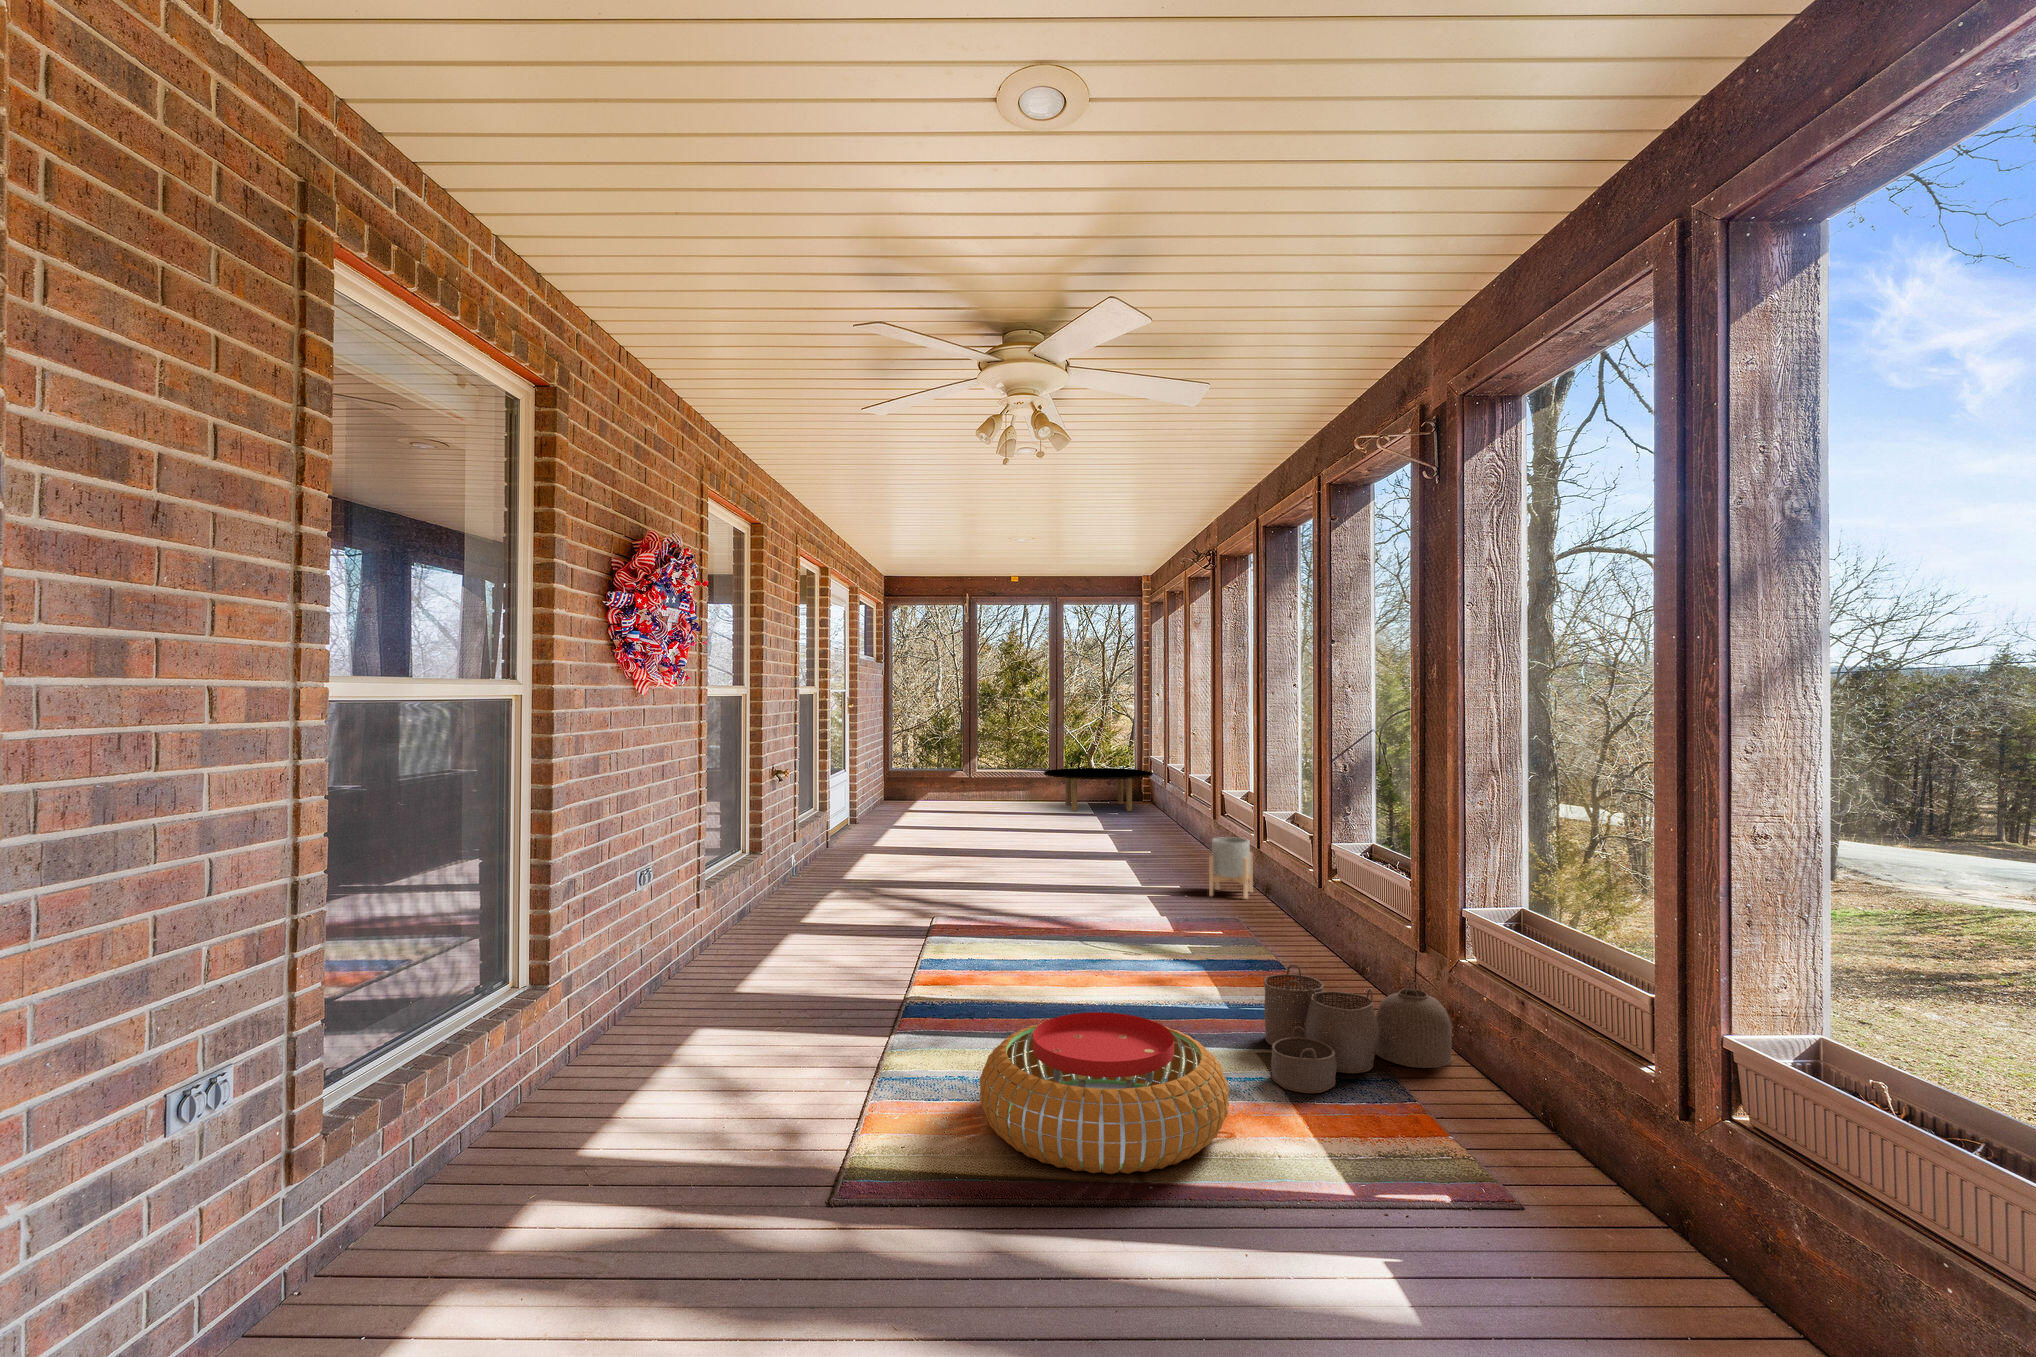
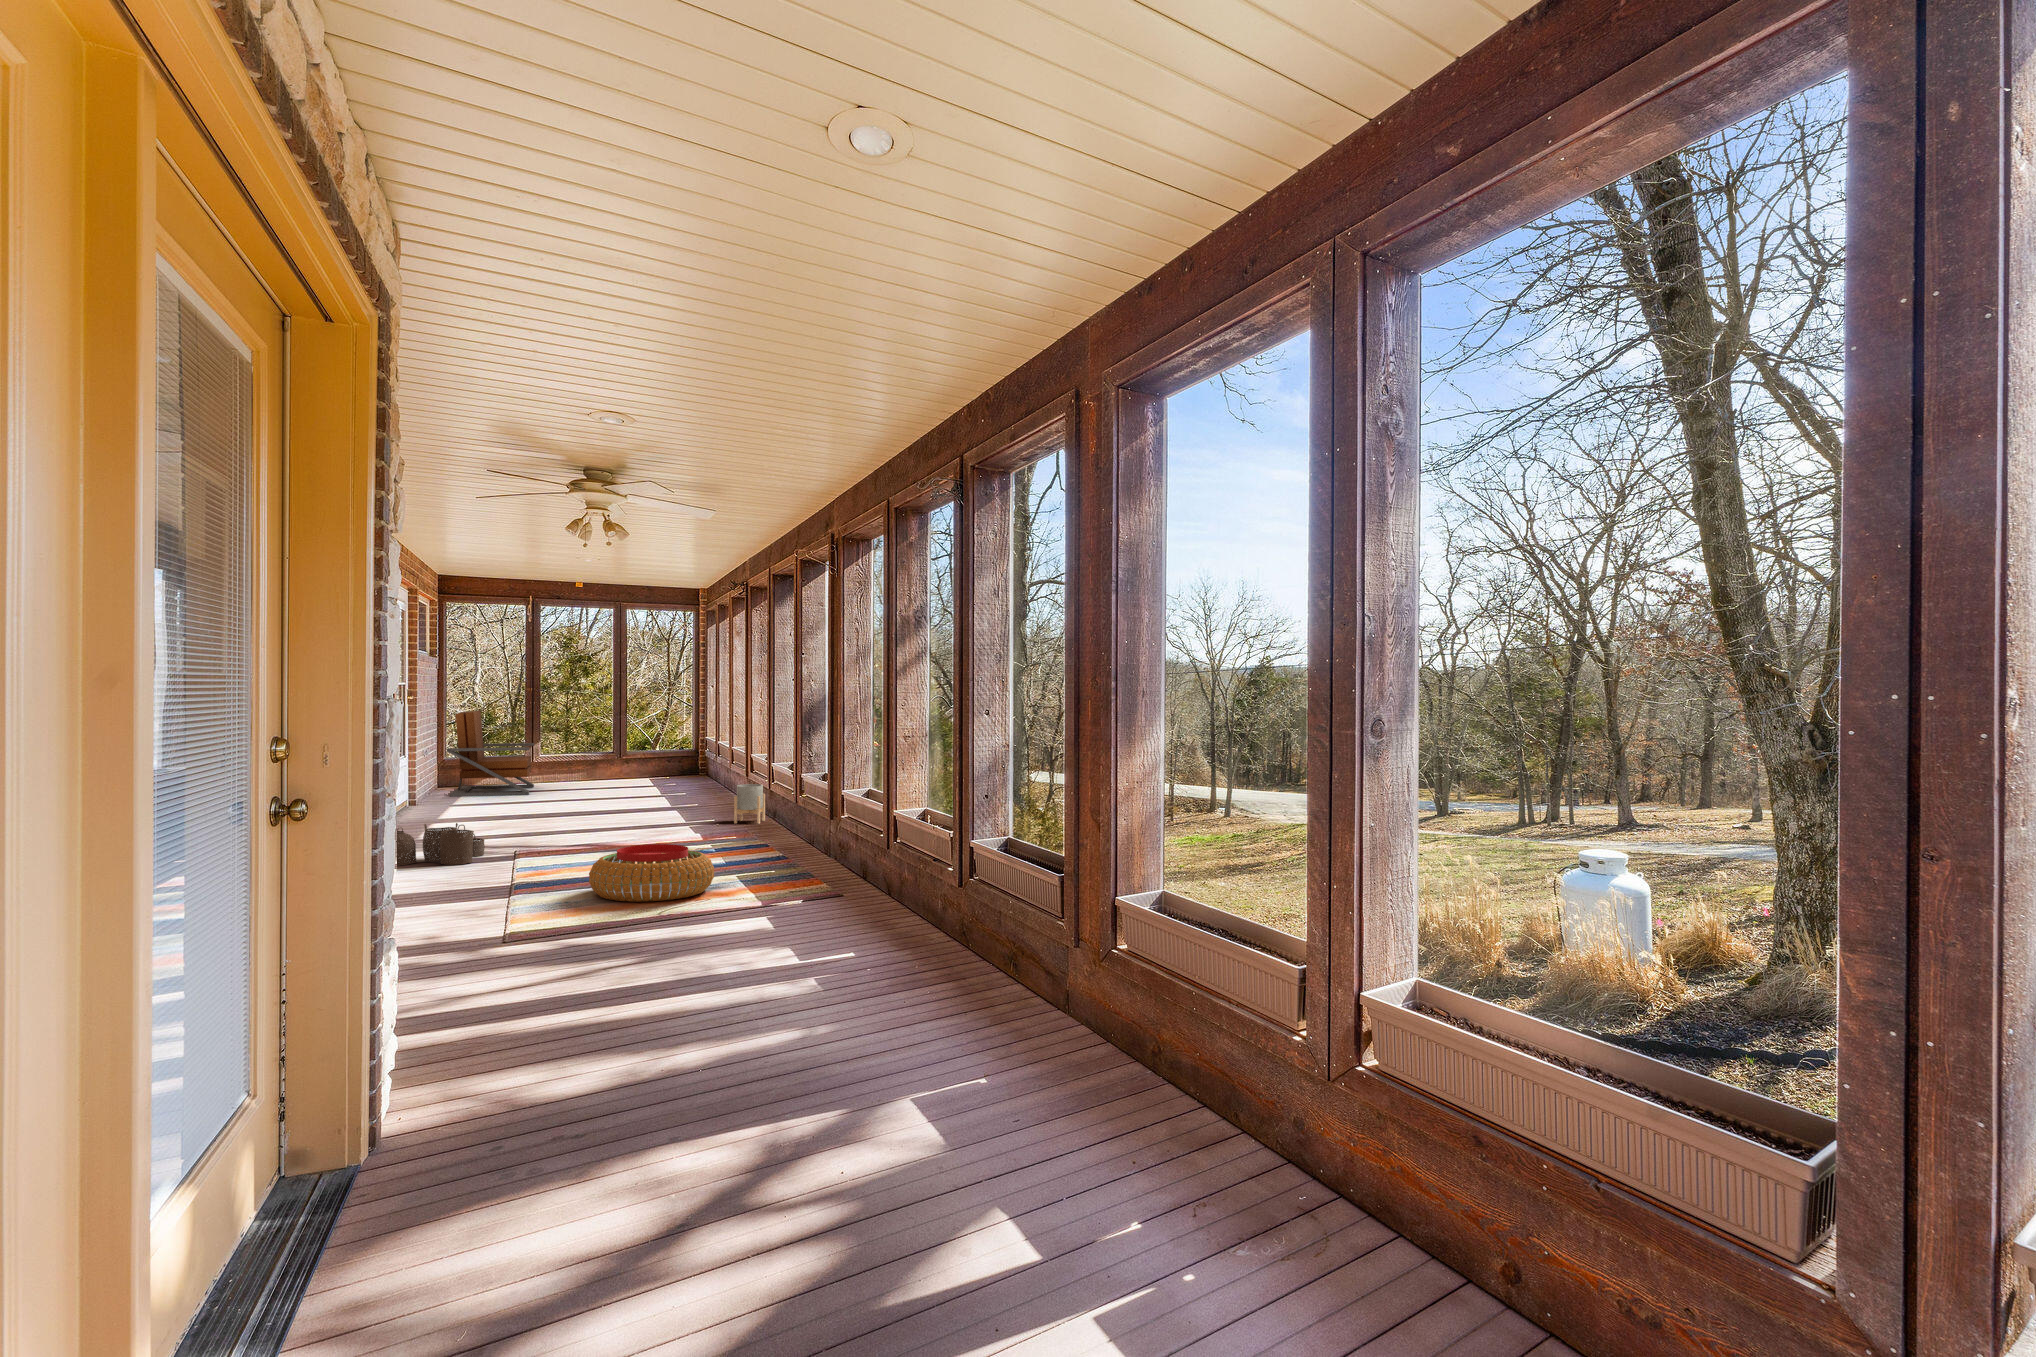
lounge chair: none [866,722,962,822] -> present [447,711,534,796]
coffee table: present [1044,768,1153,811] -> none [610,750,706,785]
woven basket: present [1263,965,1453,1093] -> present [396,823,485,866]

